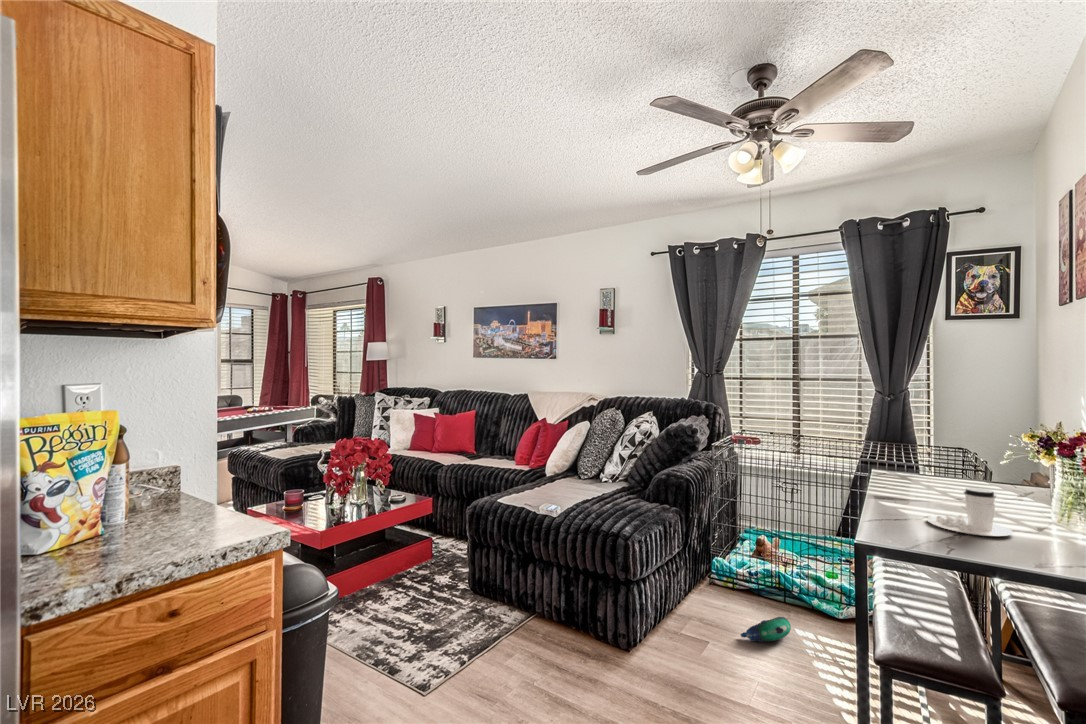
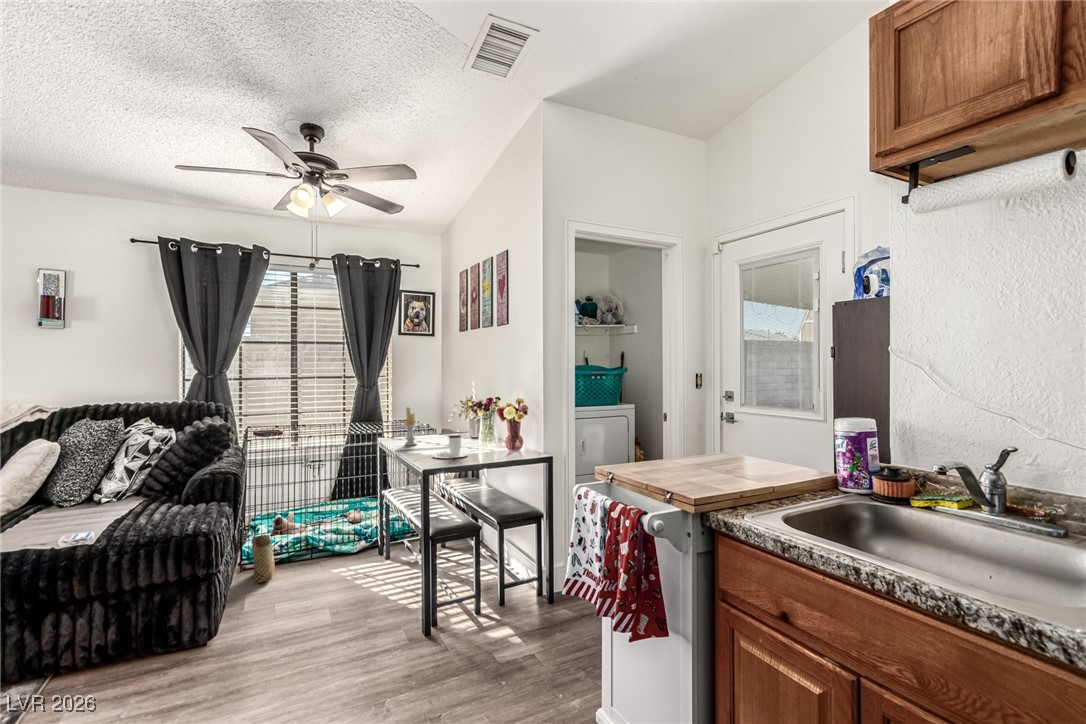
candle: none [900,428,938,490] -> present [402,407,420,445]
woven basket: none [703,535,734,609] -> present [248,518,276,583]
plush toy: present [741,617,791,642] -> none [297,562,333,590]

